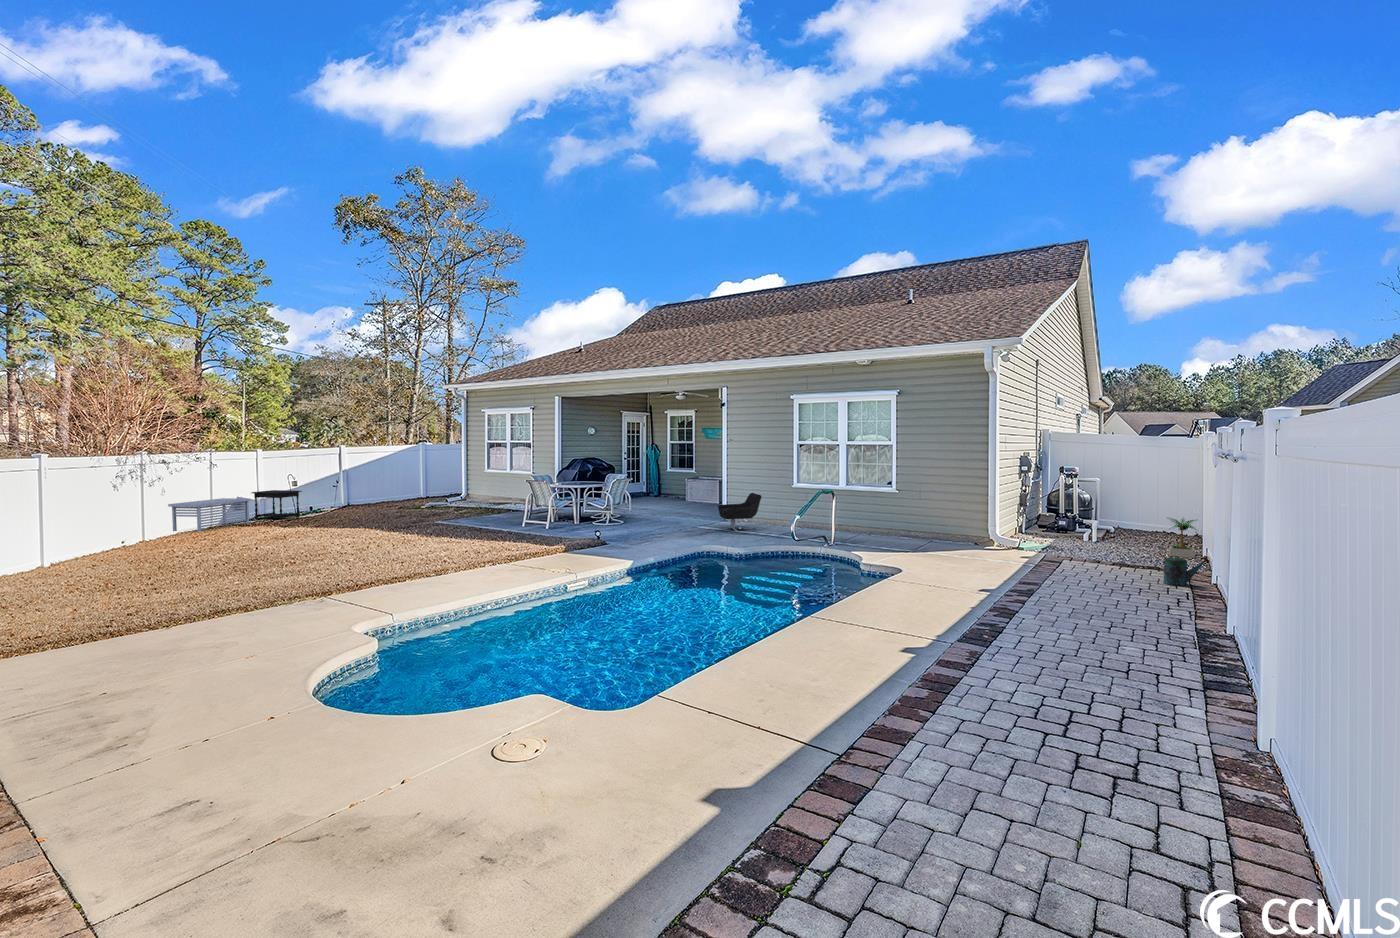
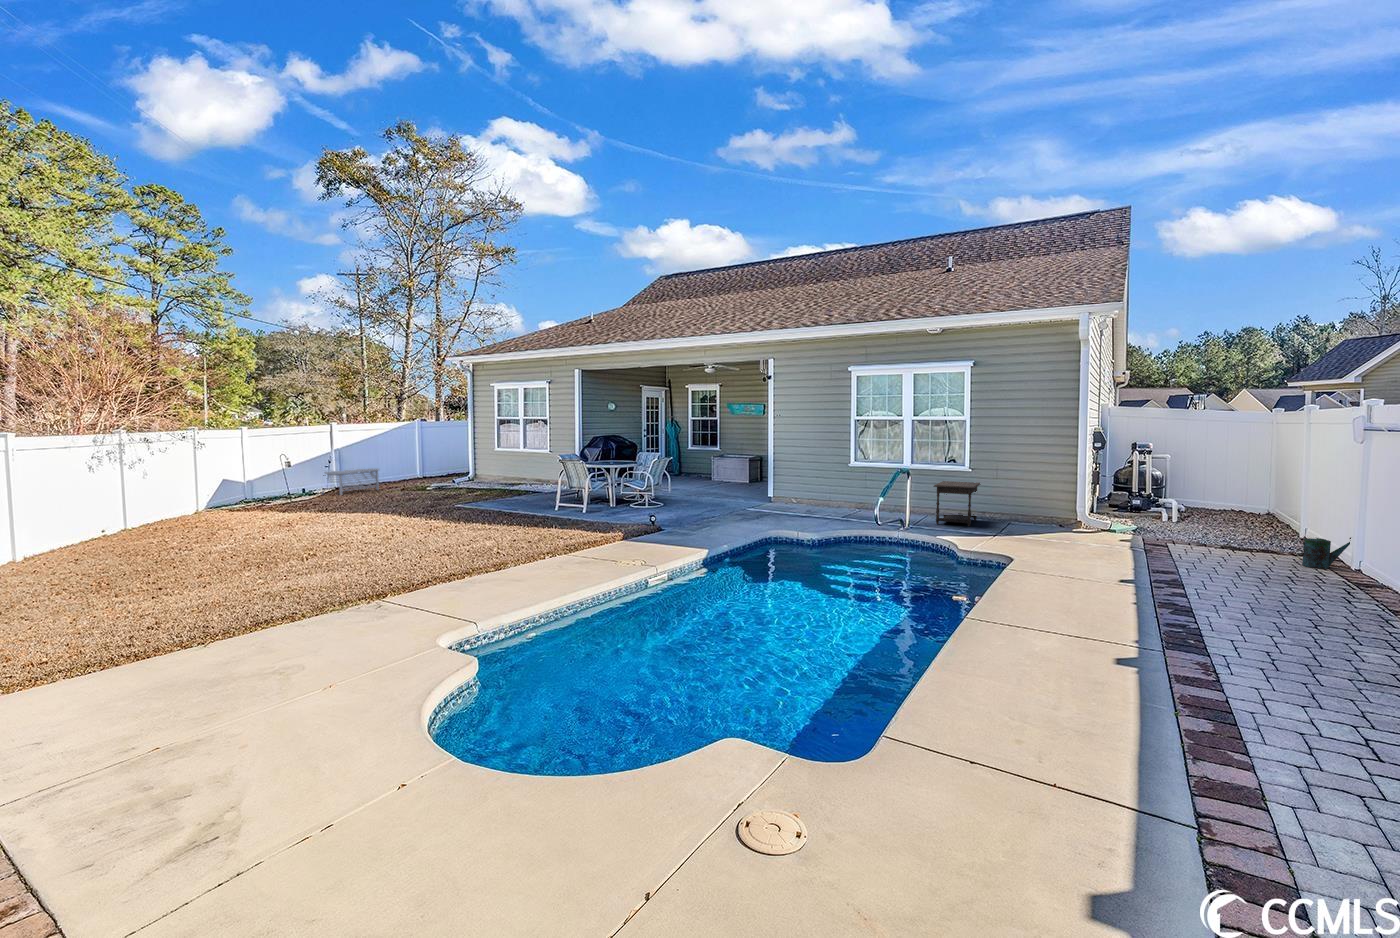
side table: present [252,490,302,520] -> present [934,481,981,526]
lounge chair: present [718,493,762,532] -> none [767,472,818,514]
storage bench: present [168,498,250,532] -> present [322,468,379,495]
potted plant: present [1169,518,1196,558] -> none [1266,494,1310,538]

